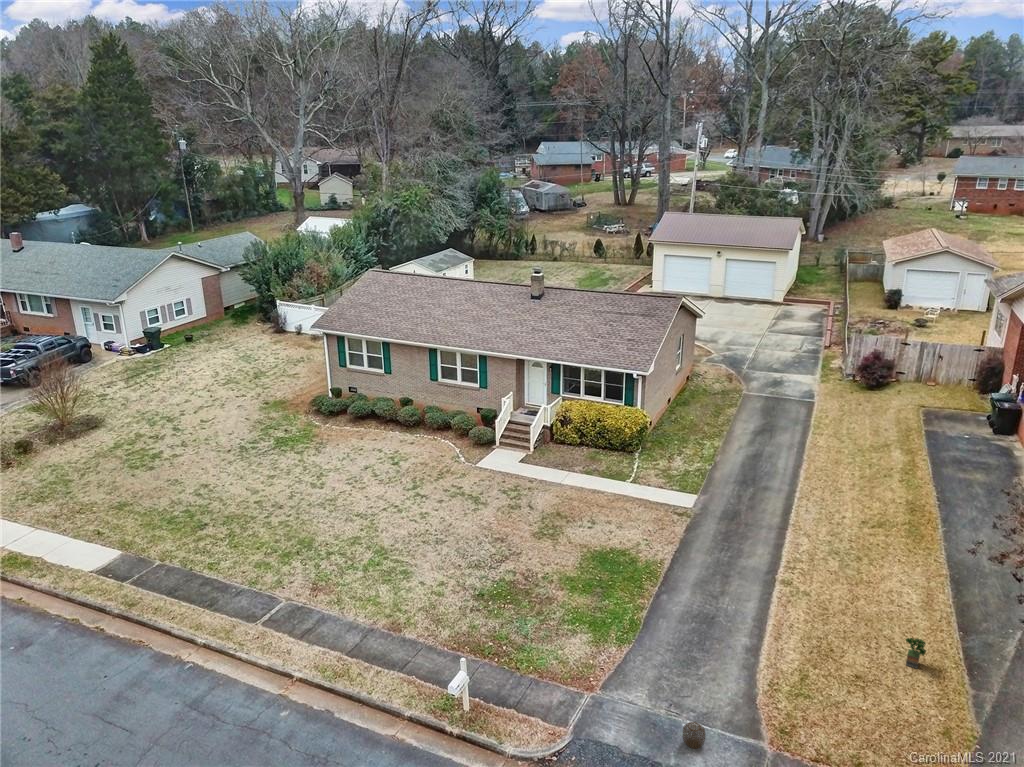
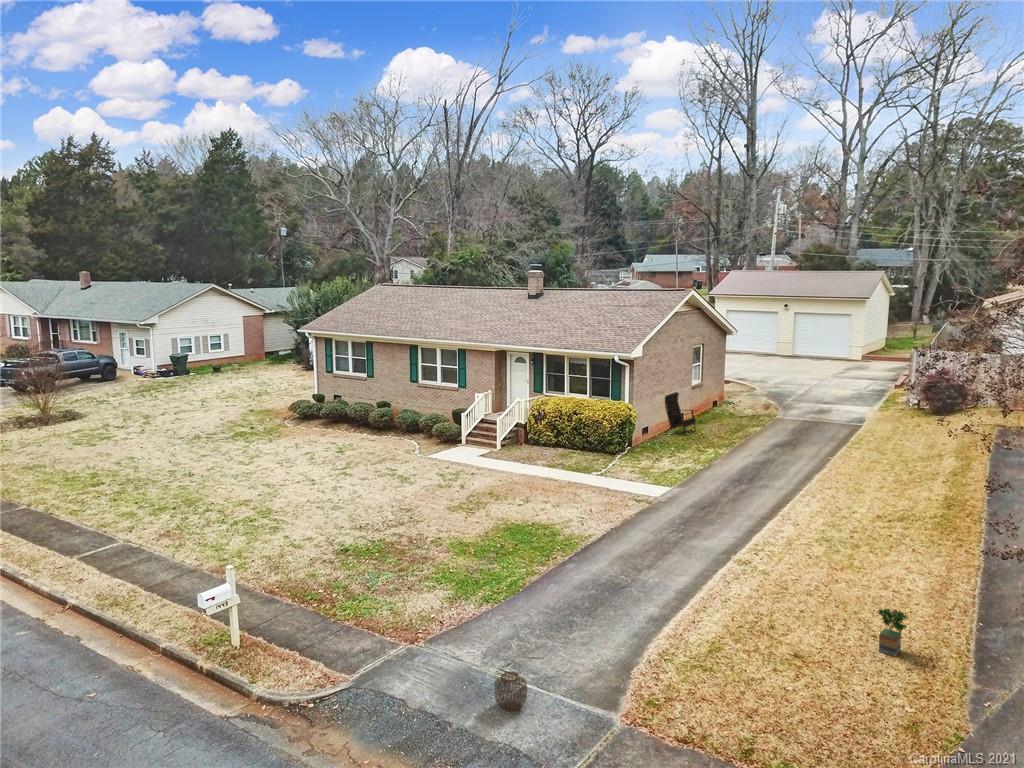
lounge chair: none [659,387,686,426] -> present [664,392,696,435]

